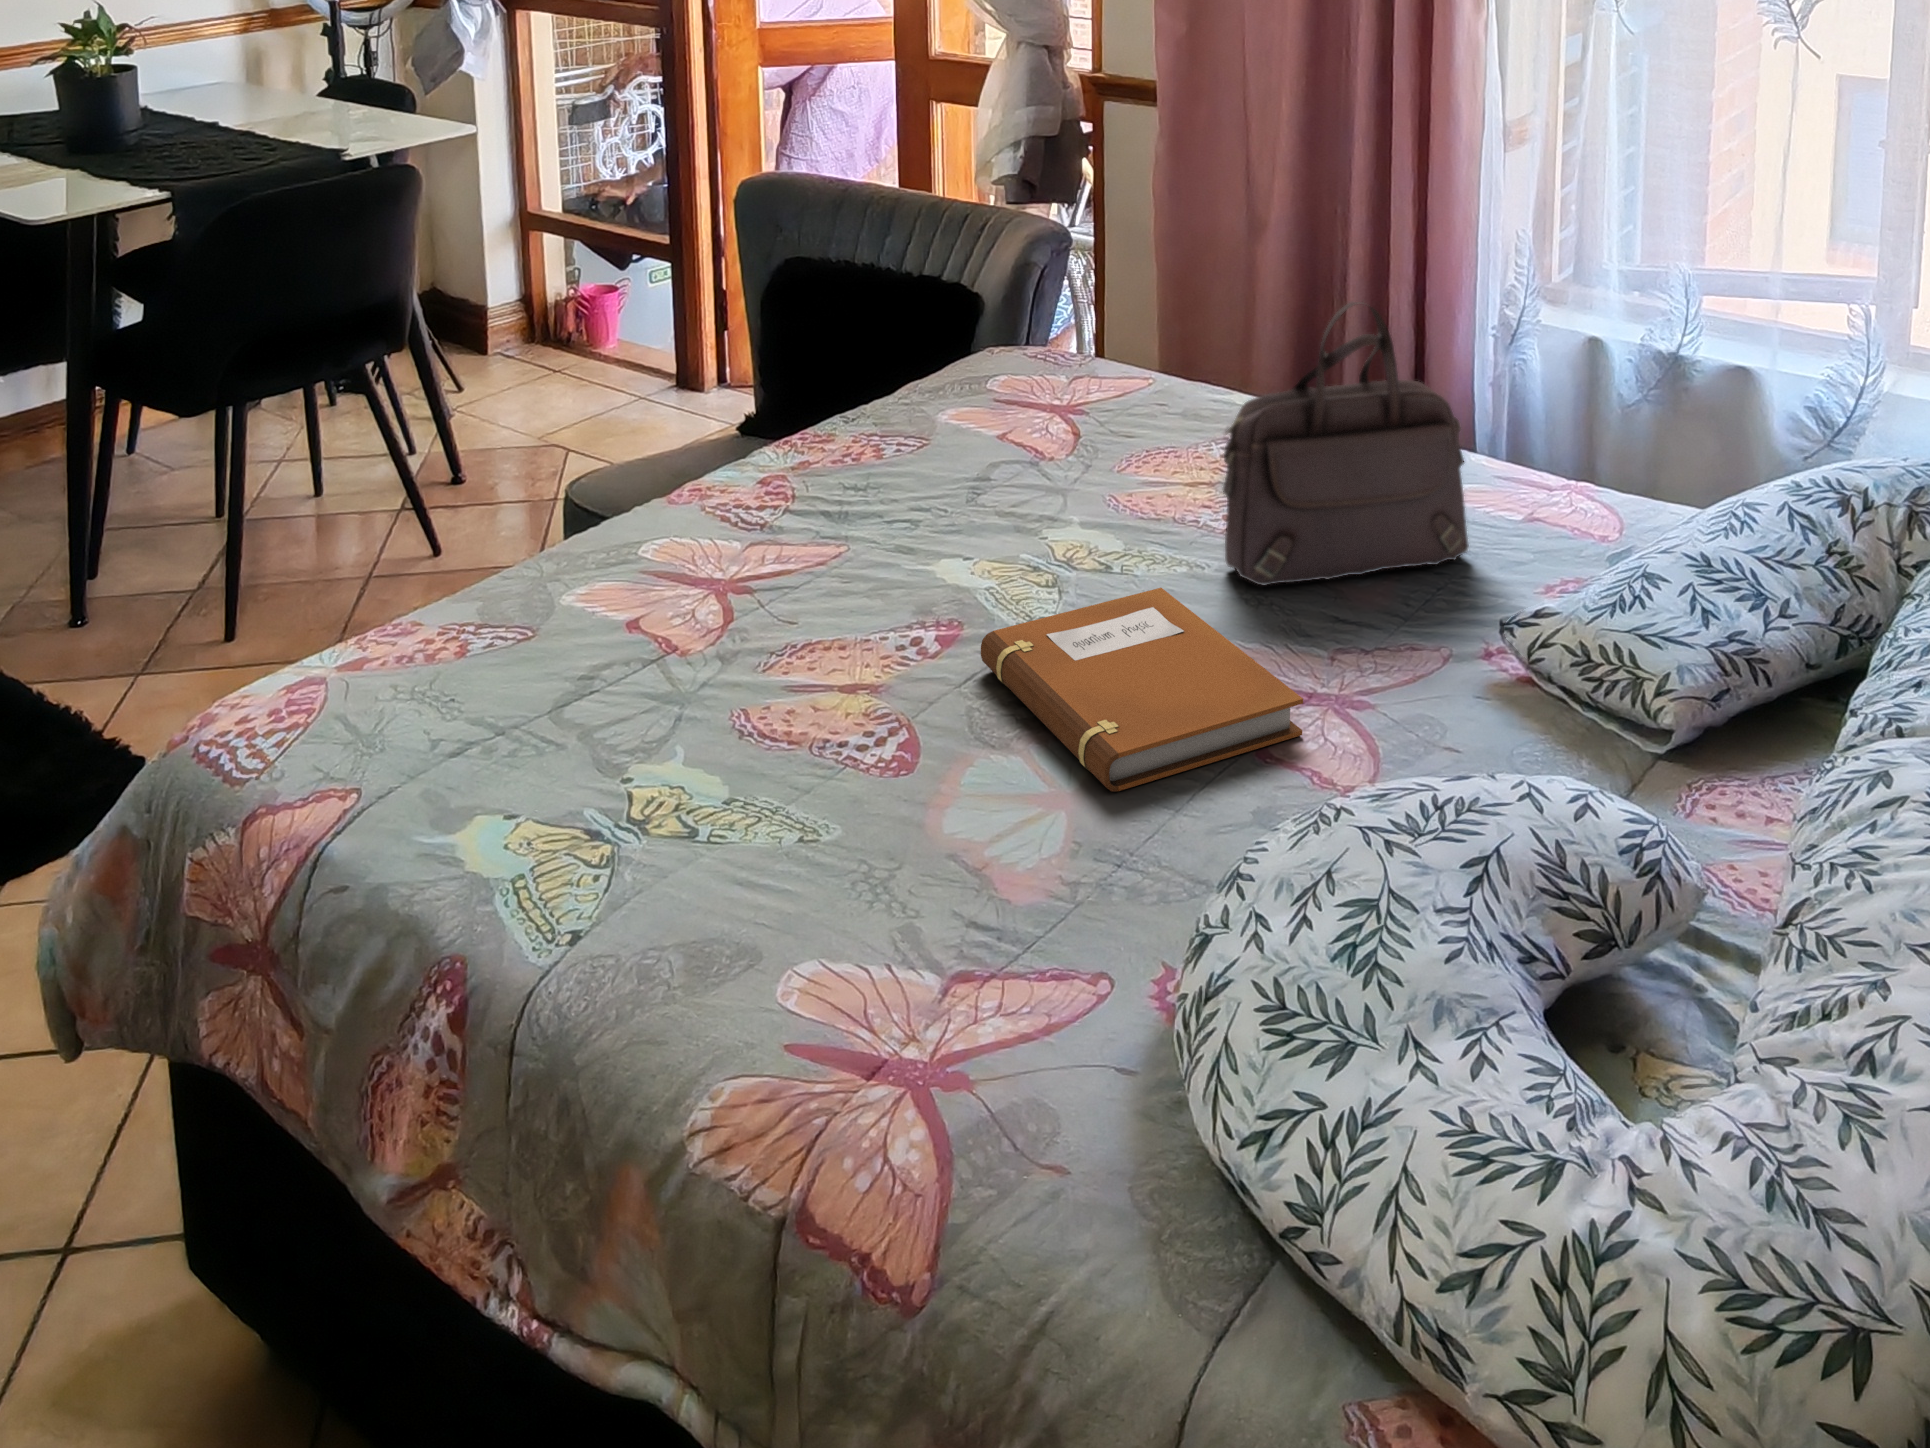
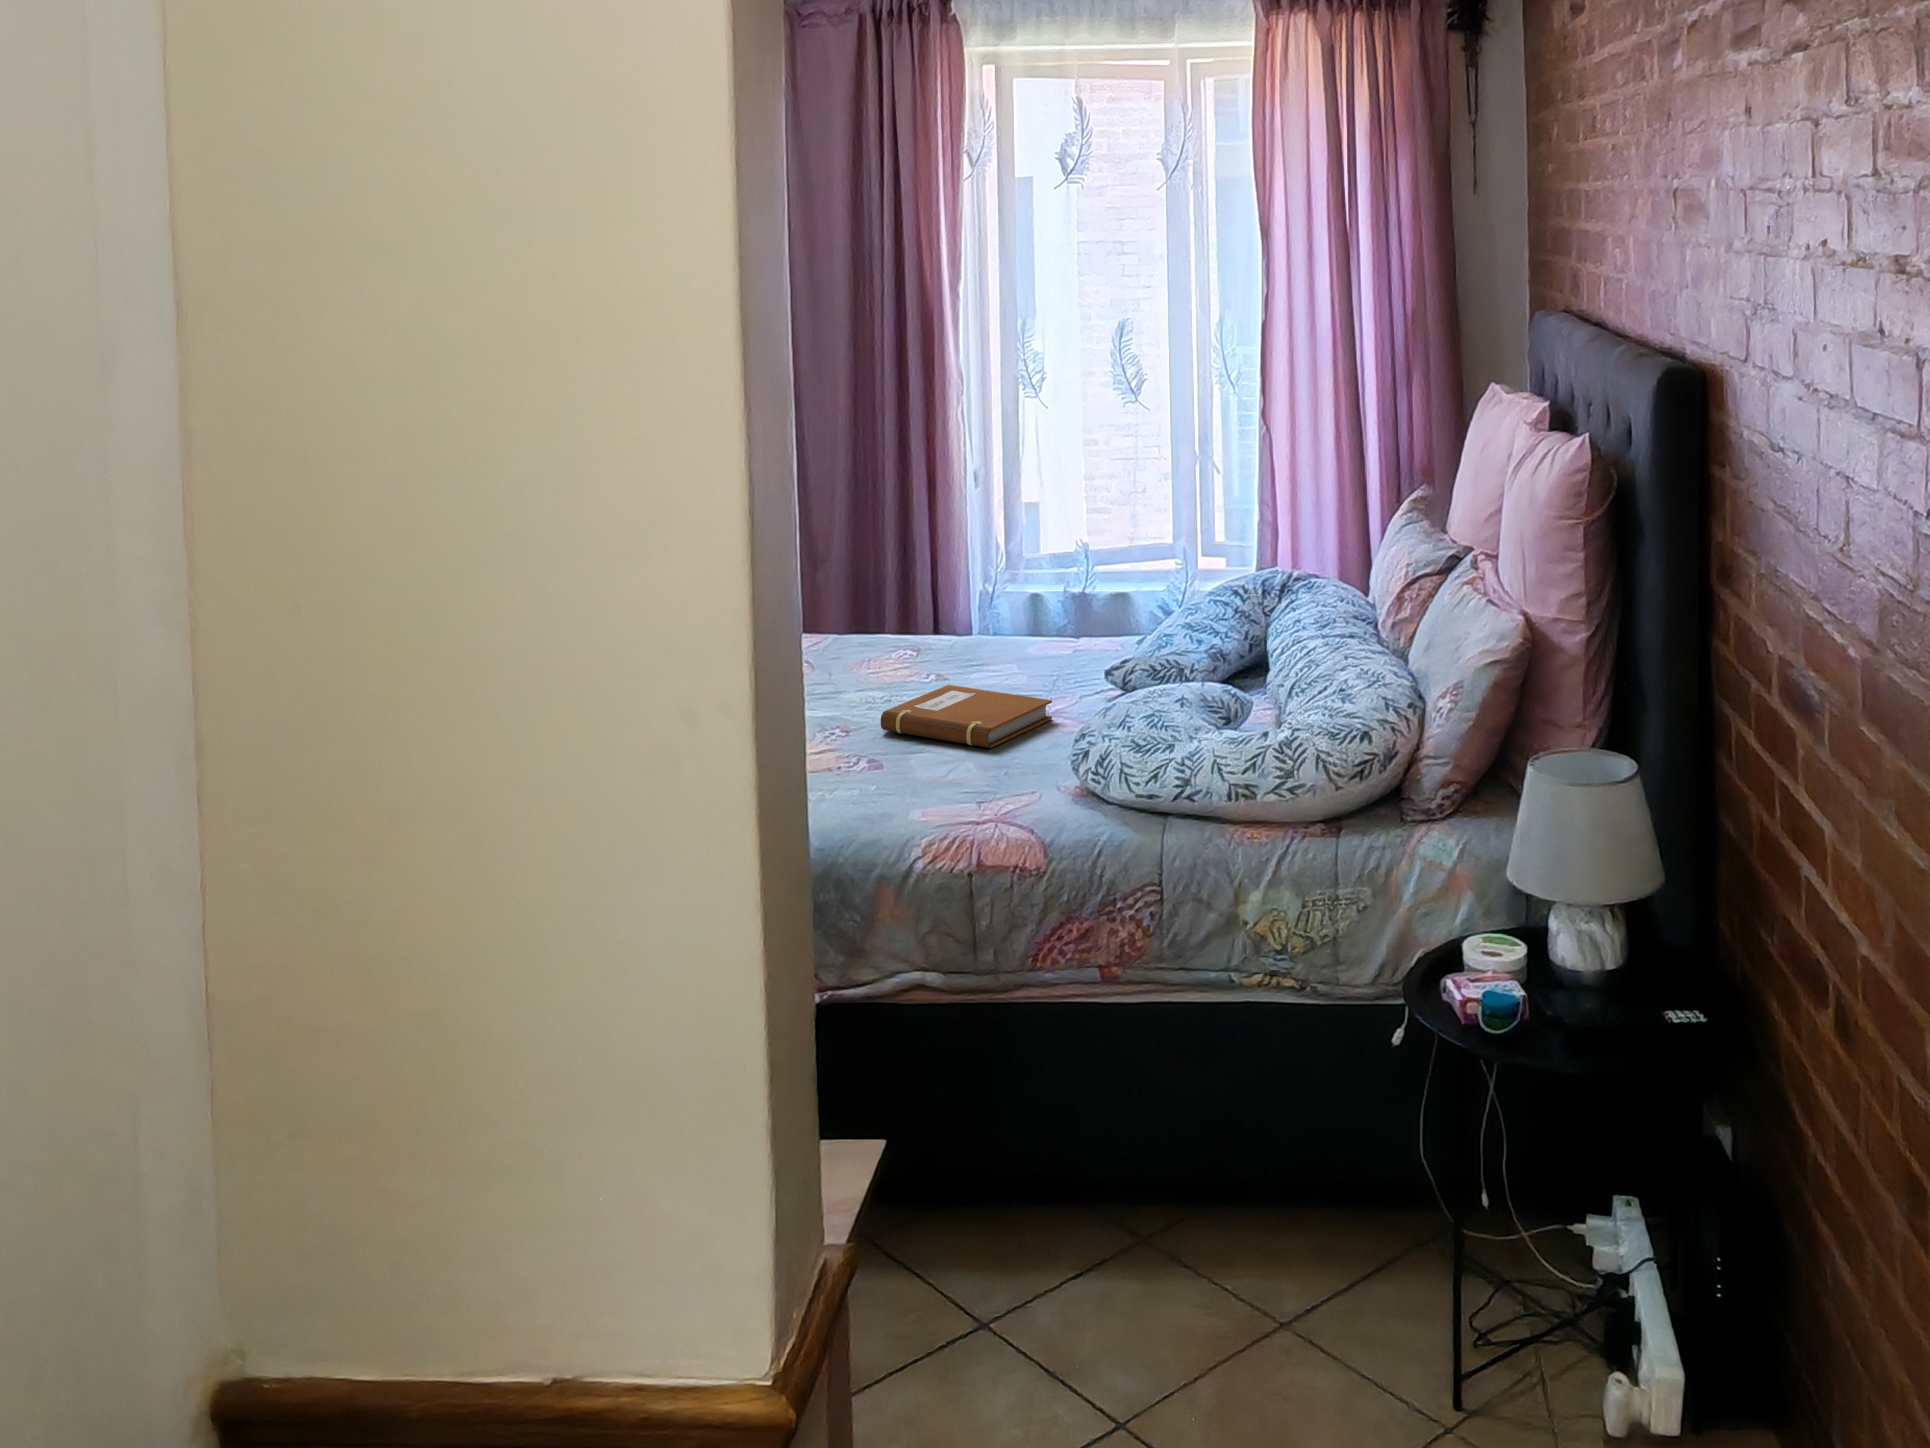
handbag: present [1223,302,1469,585] -> none [957,528,1070,684]

